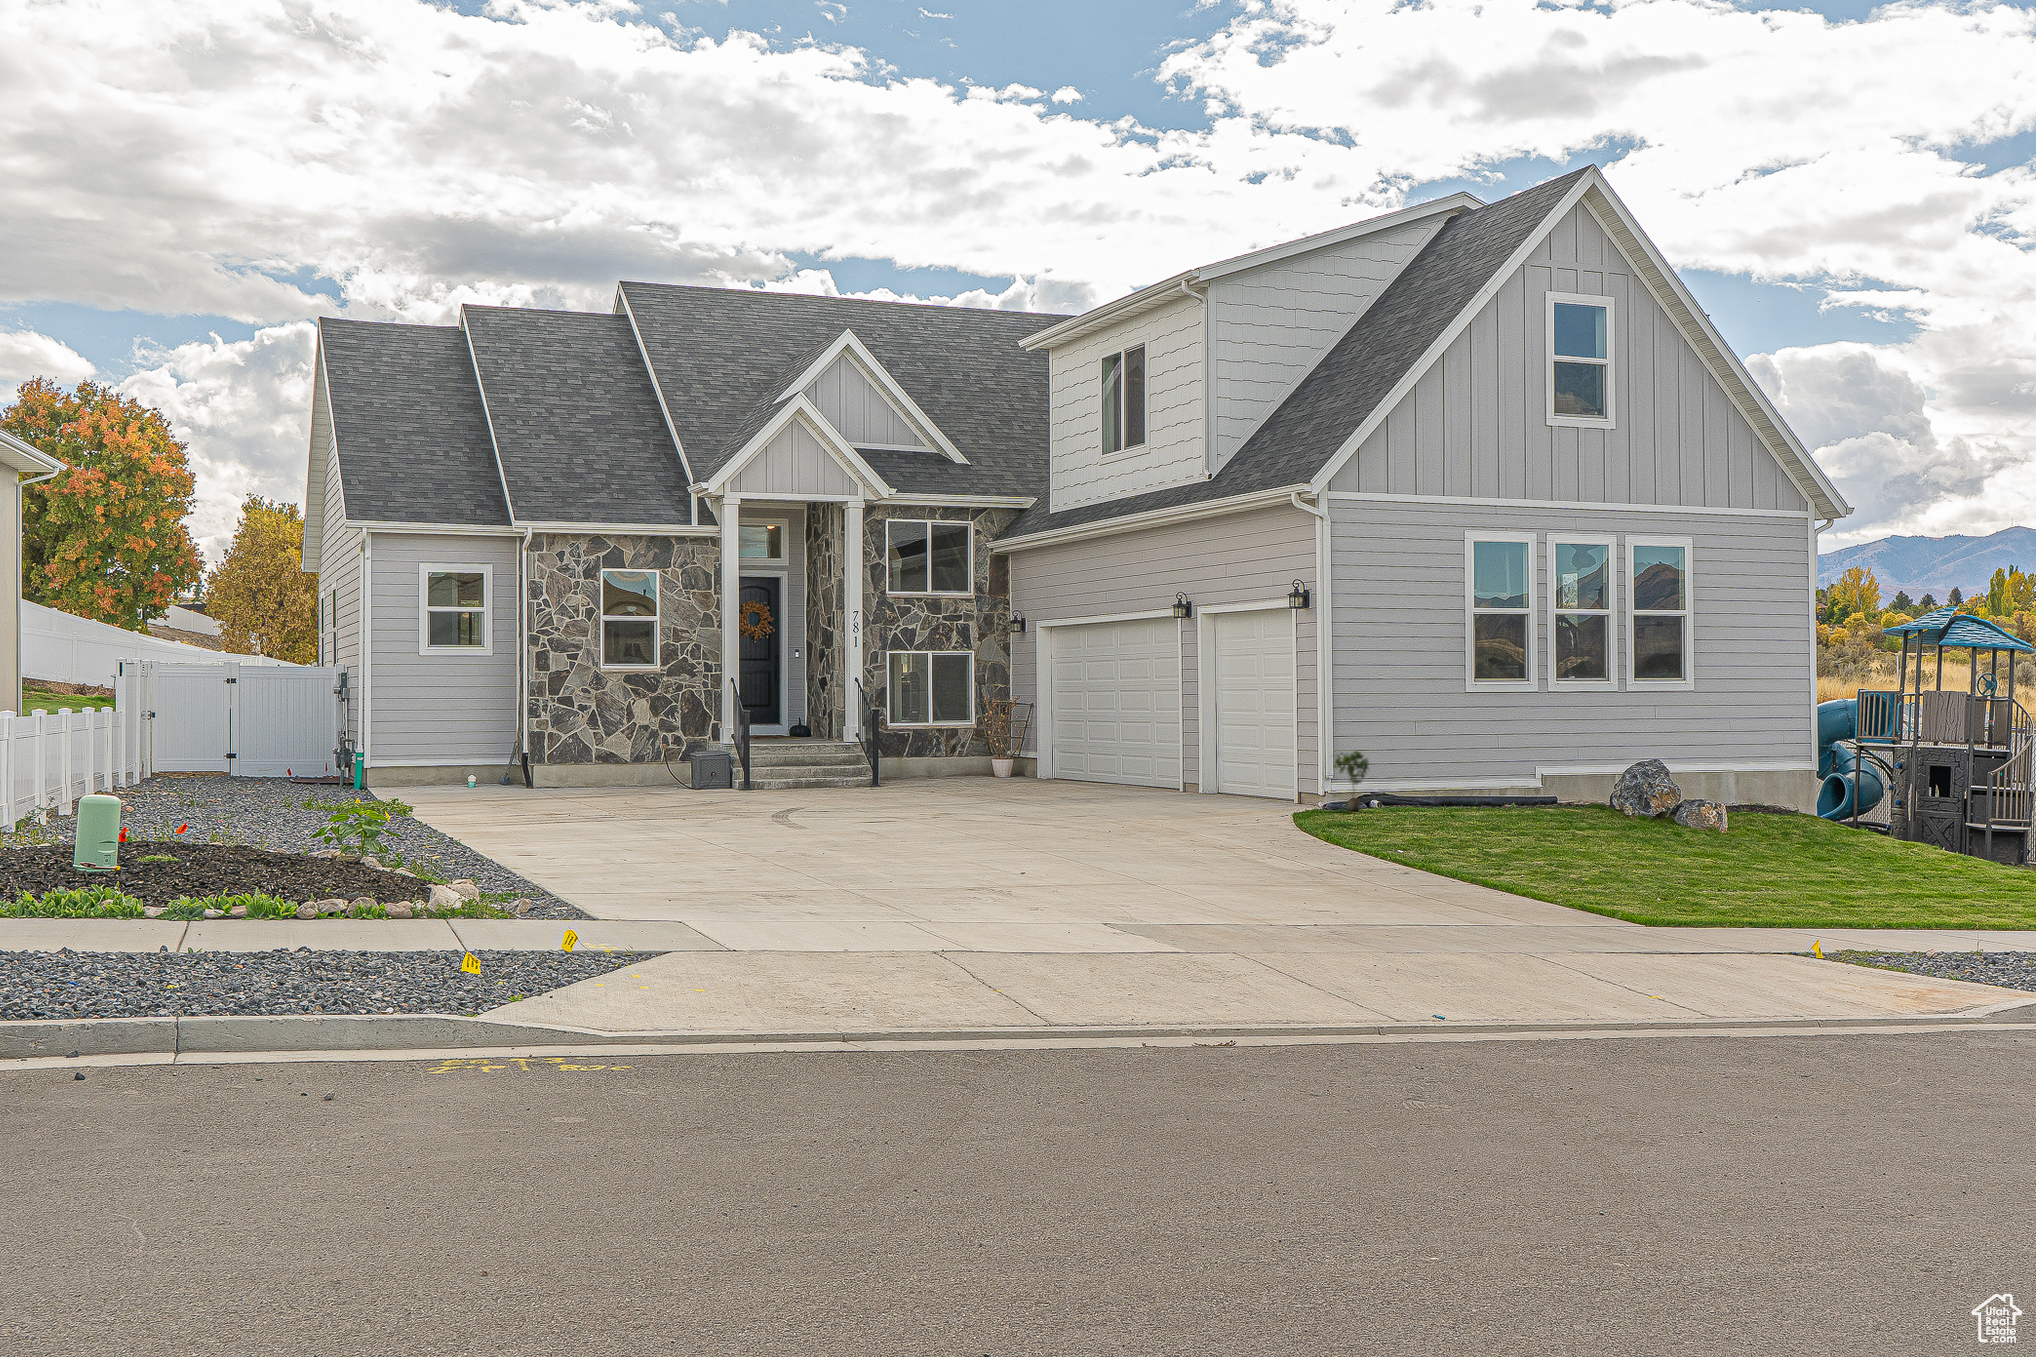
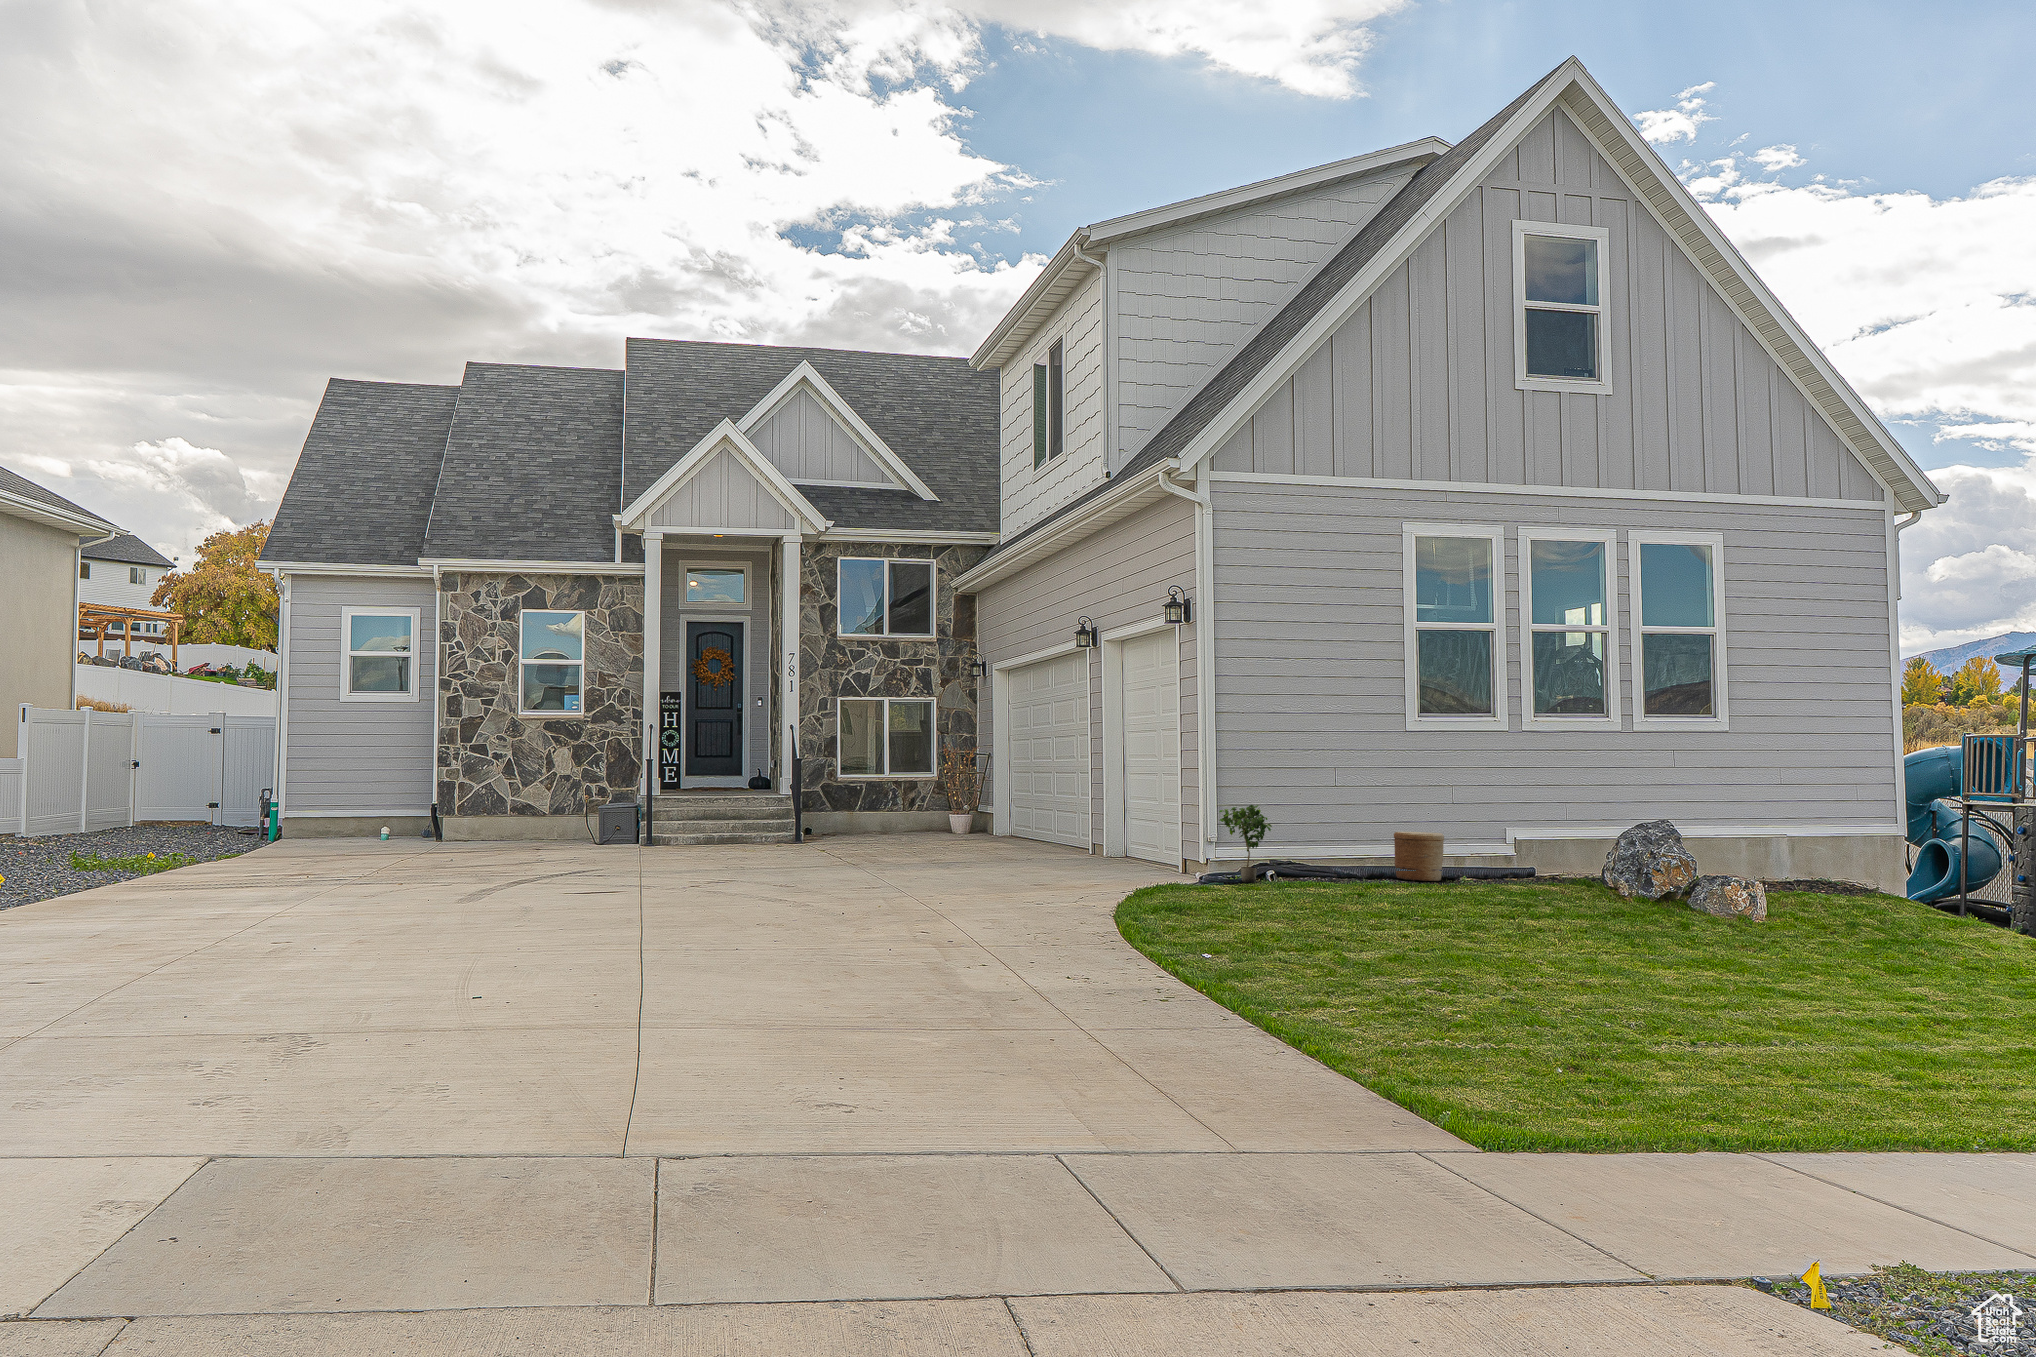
woven basket: none [1455,771,1495,809] -> present [1394,832,1444,881]

